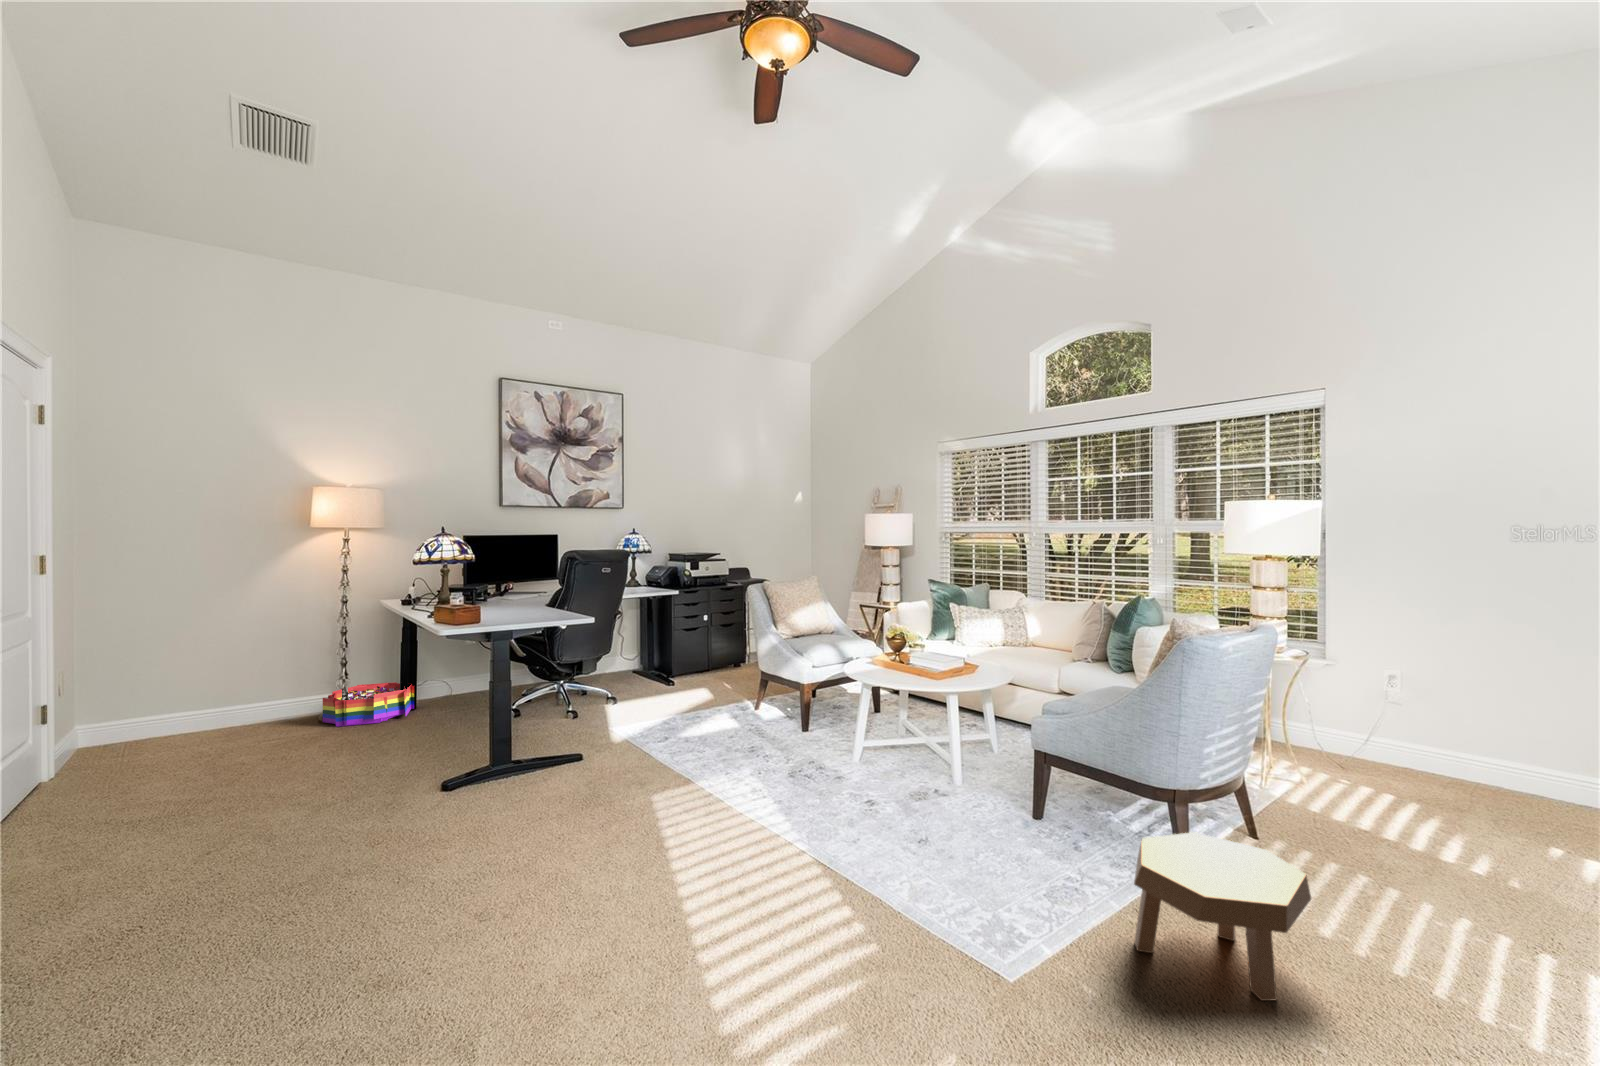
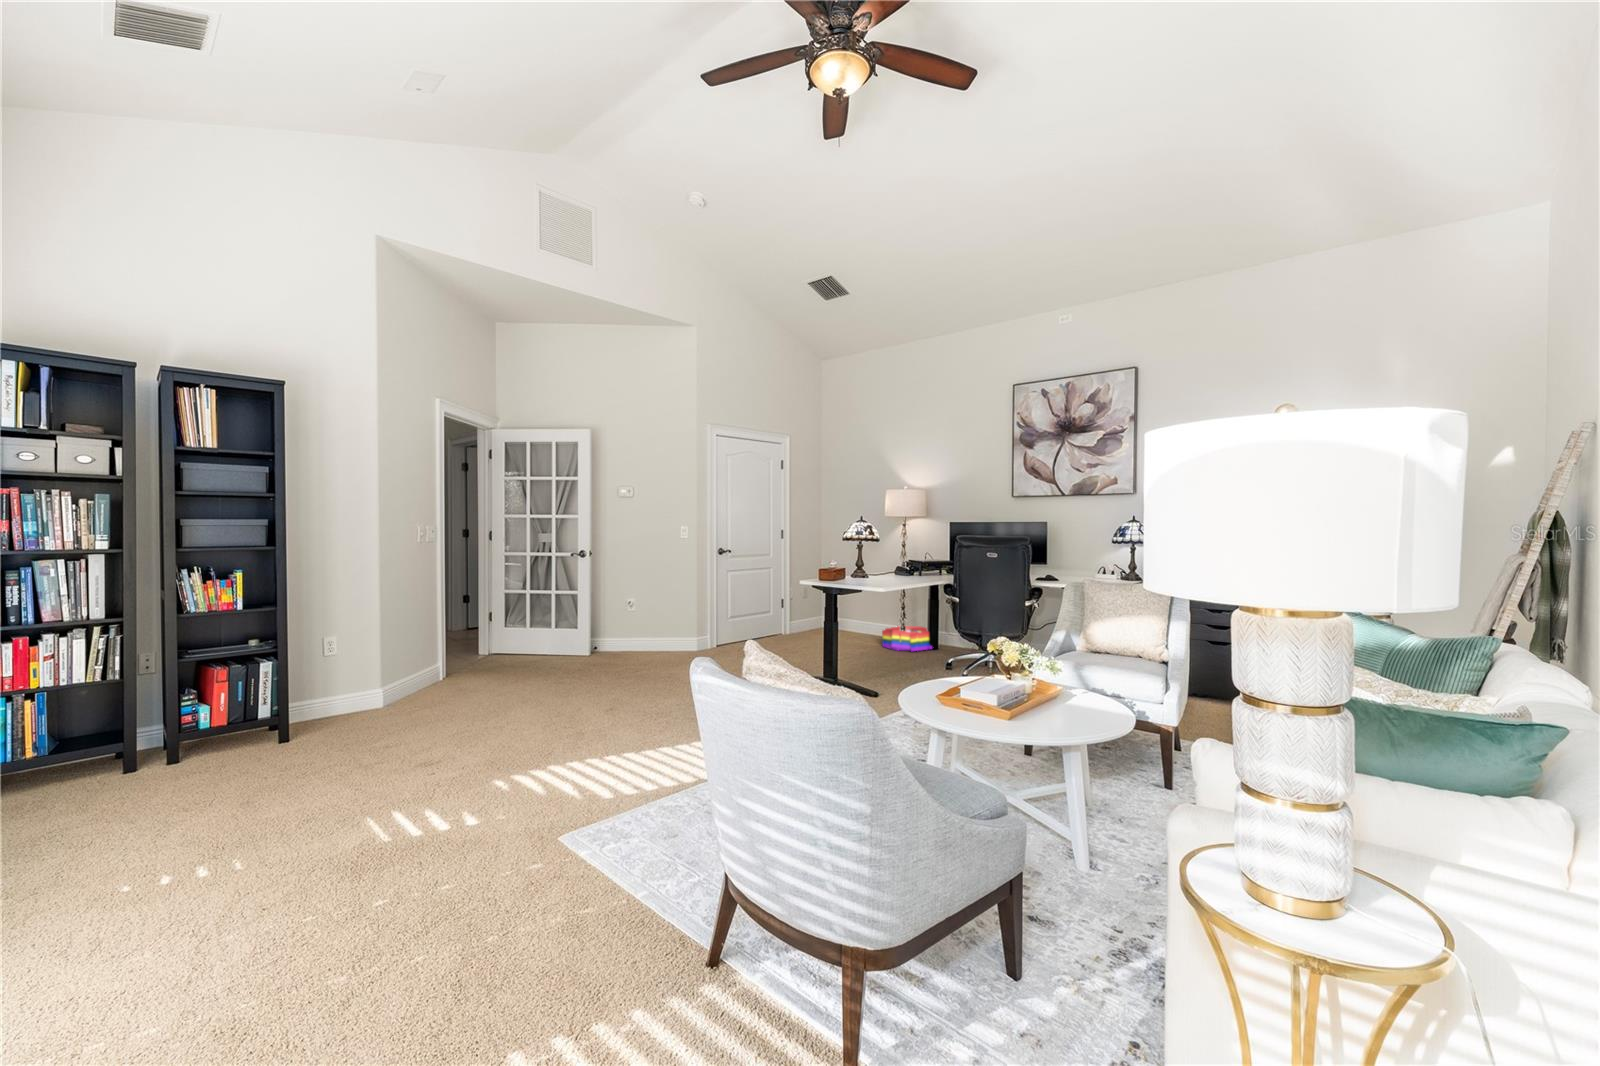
footstool: present [1134,832,1311,1001] -> none [374,800,549,946]

